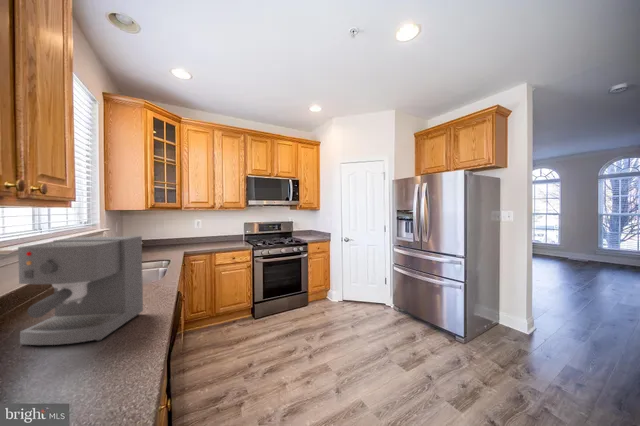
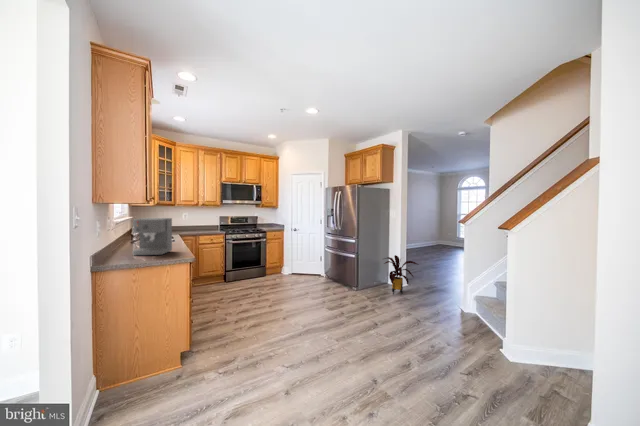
house plant: none [492,281,579,352] -> present [385,255,417,295]

